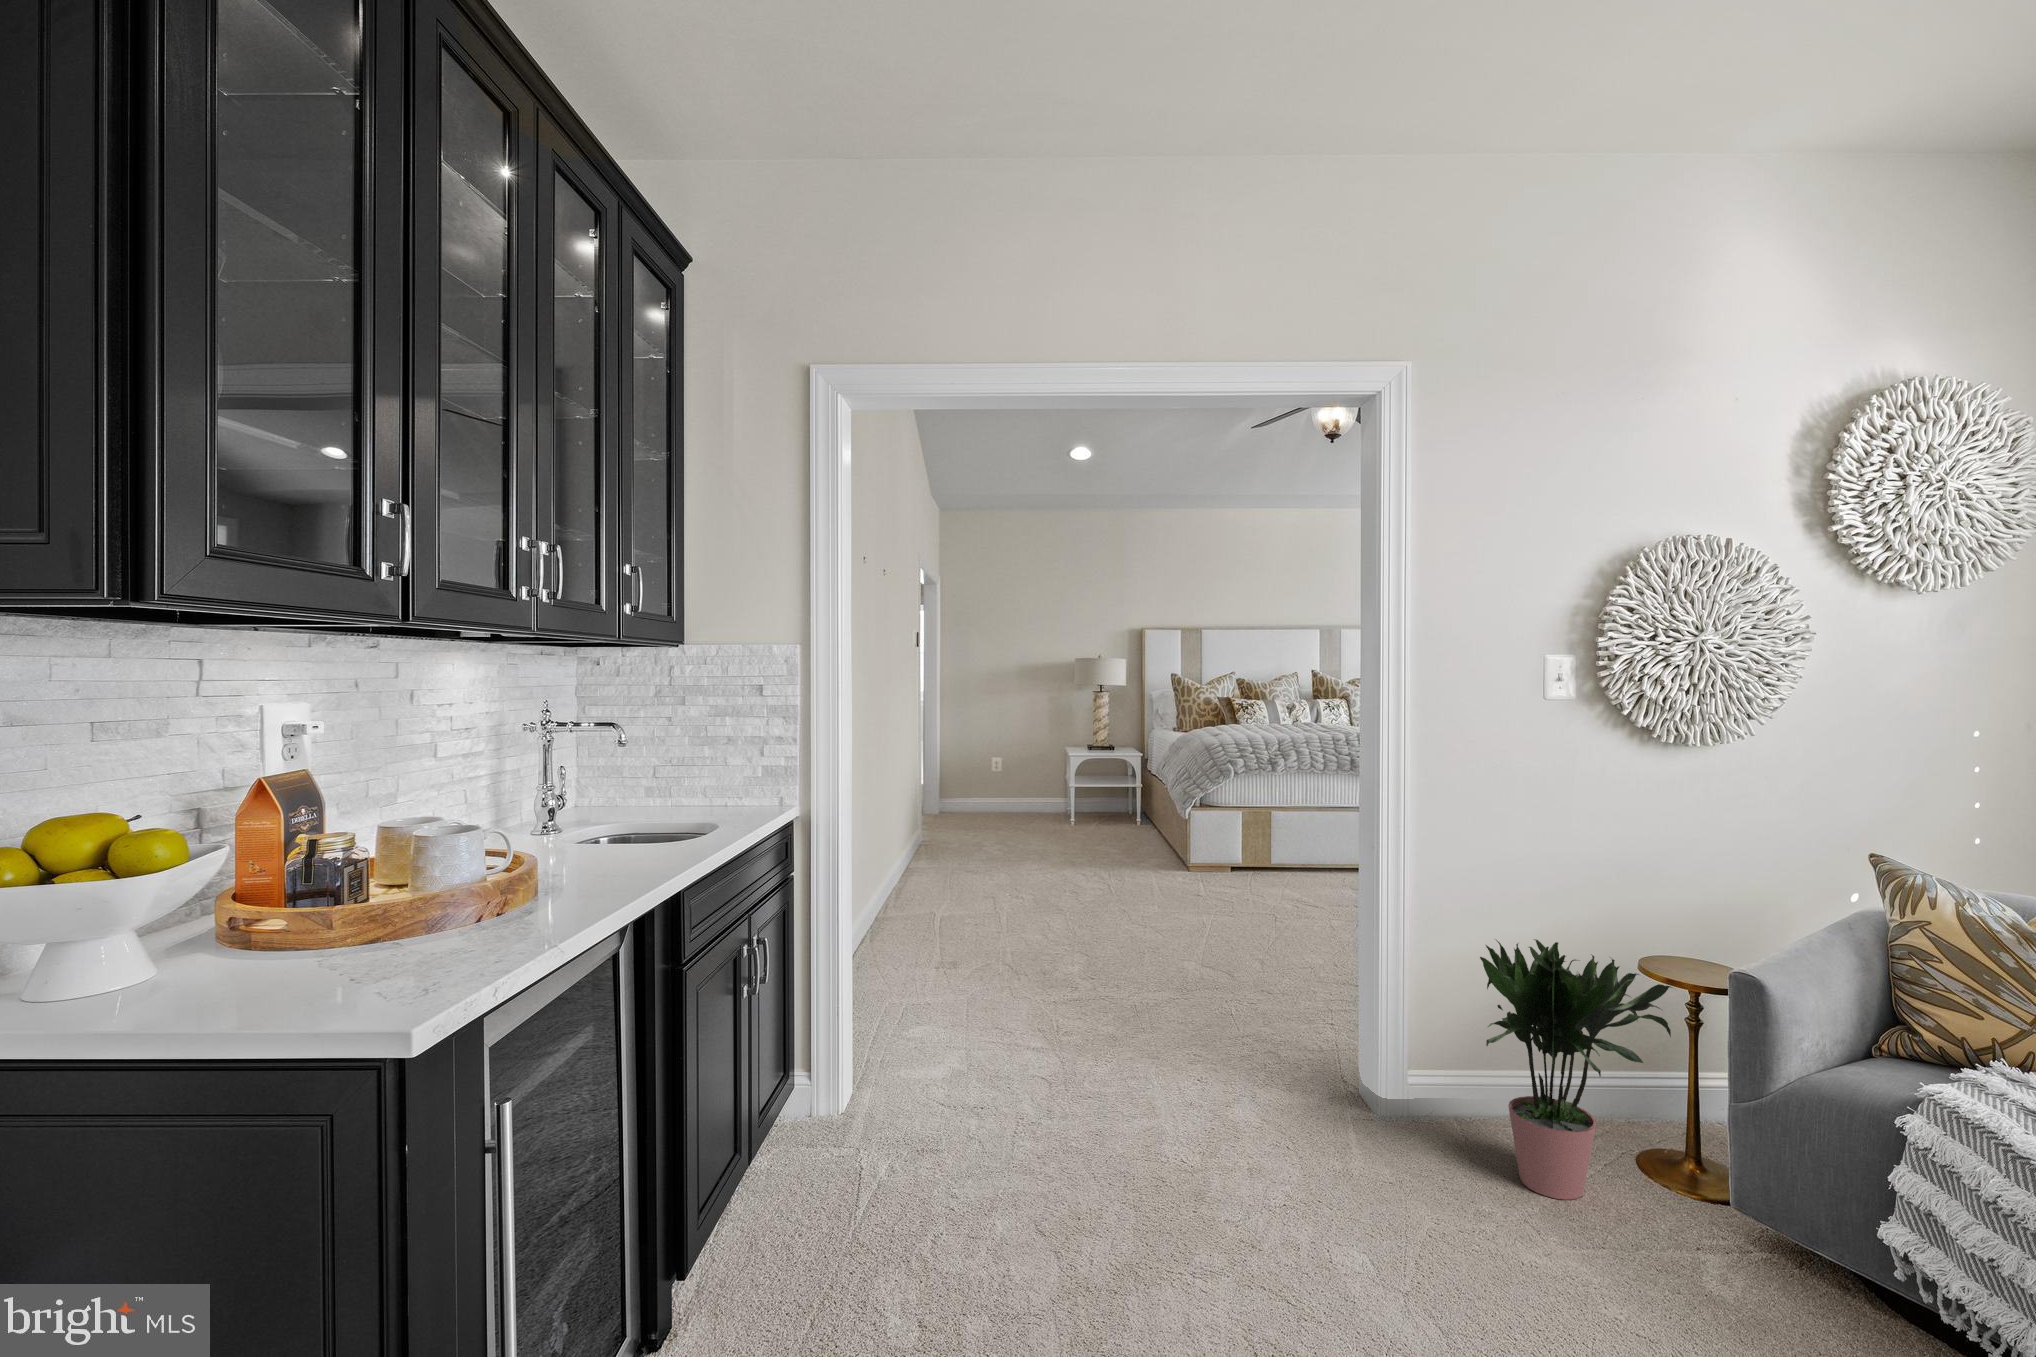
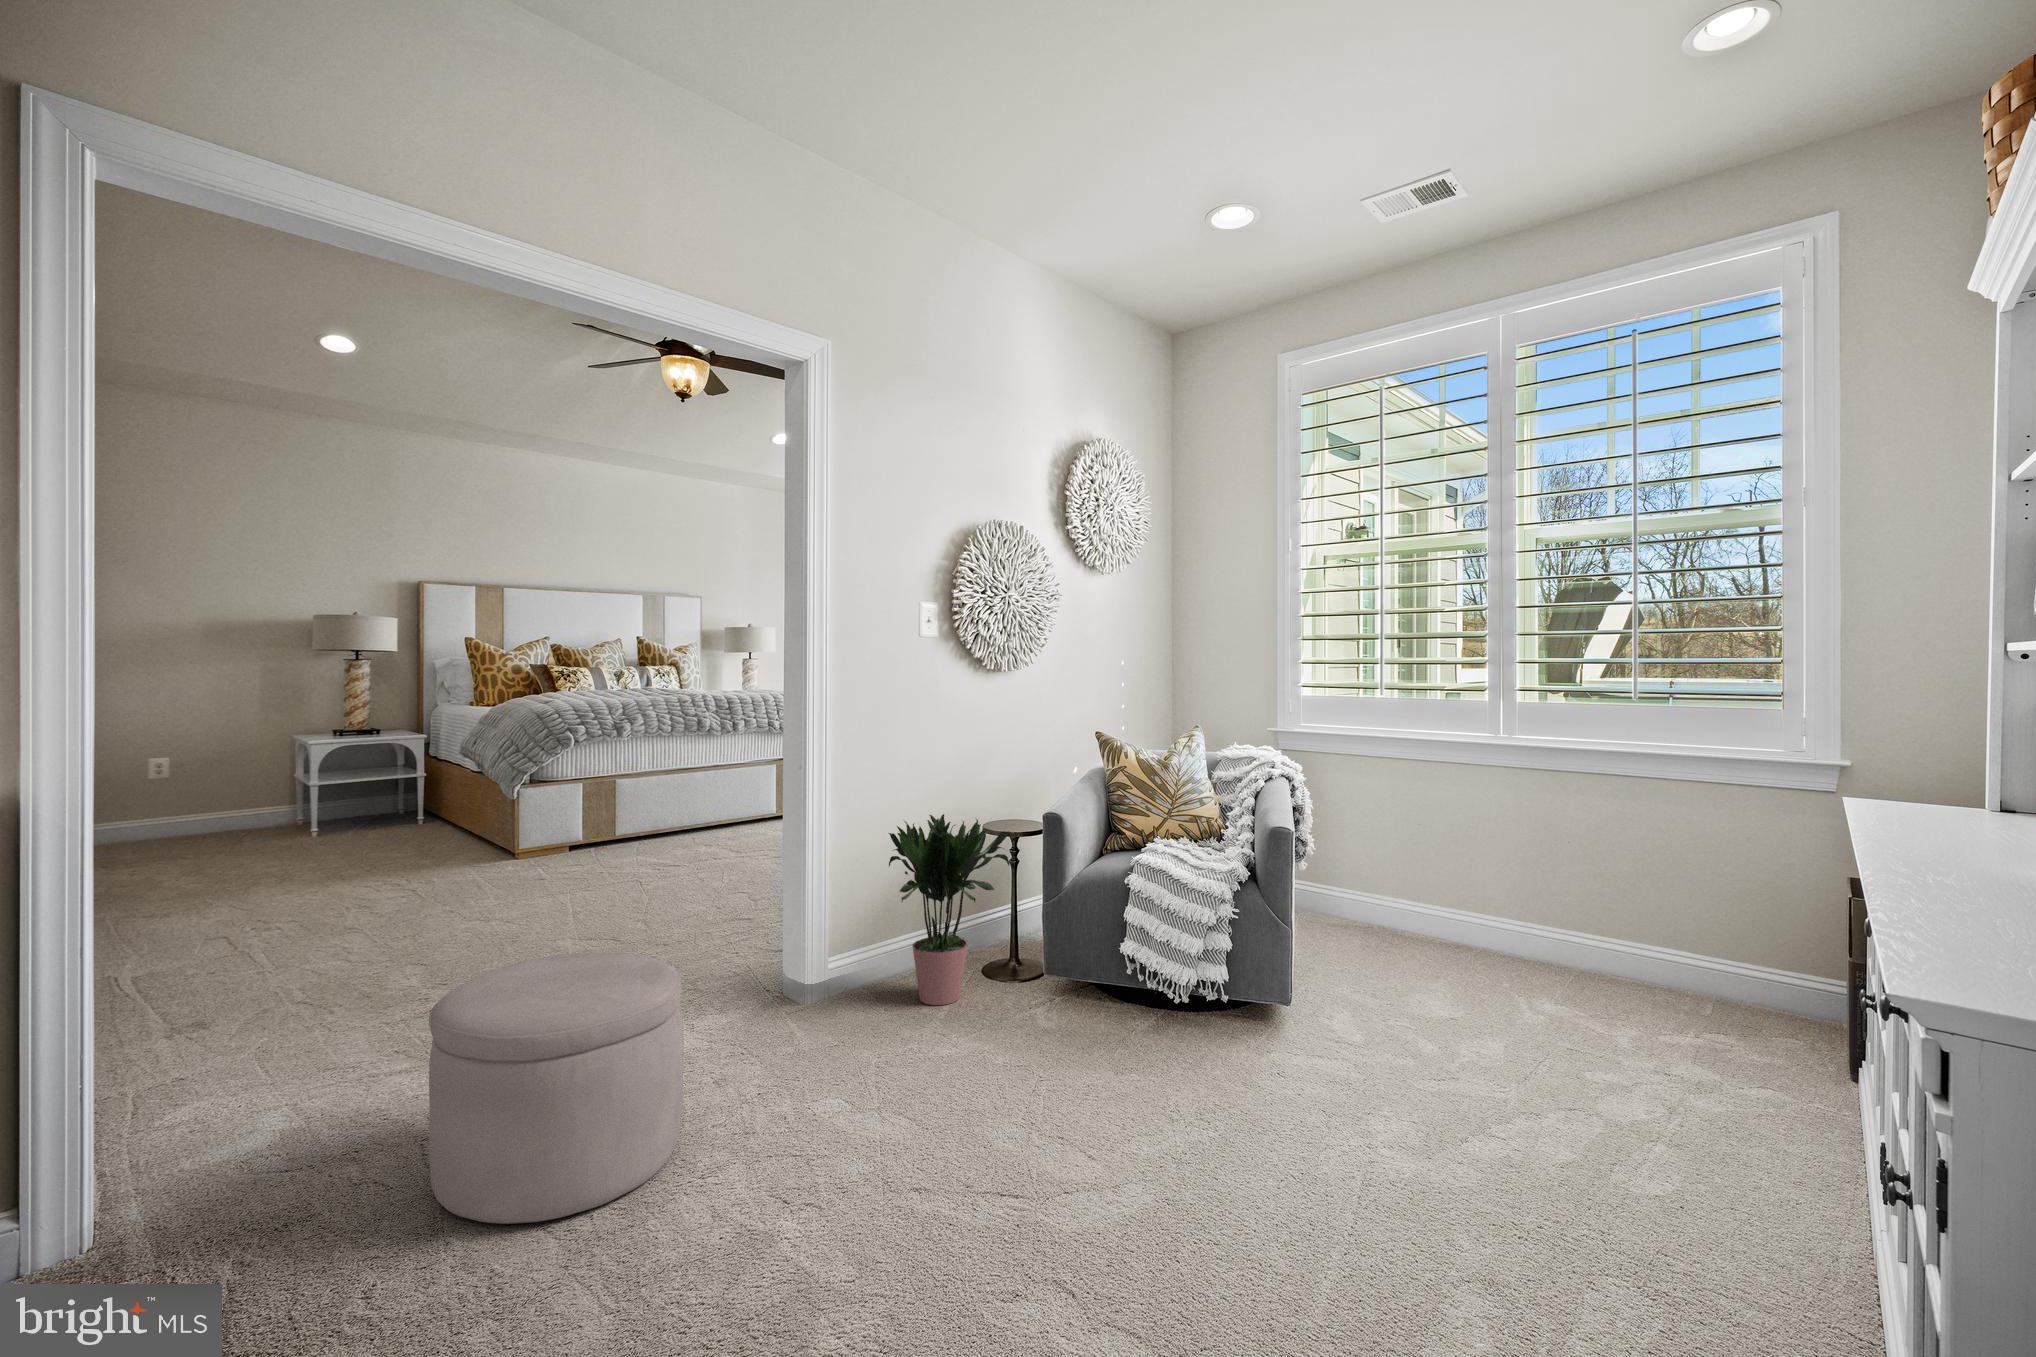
ottoman: none [956,1013,1171,1293] -> present [429,953,684,1224]

